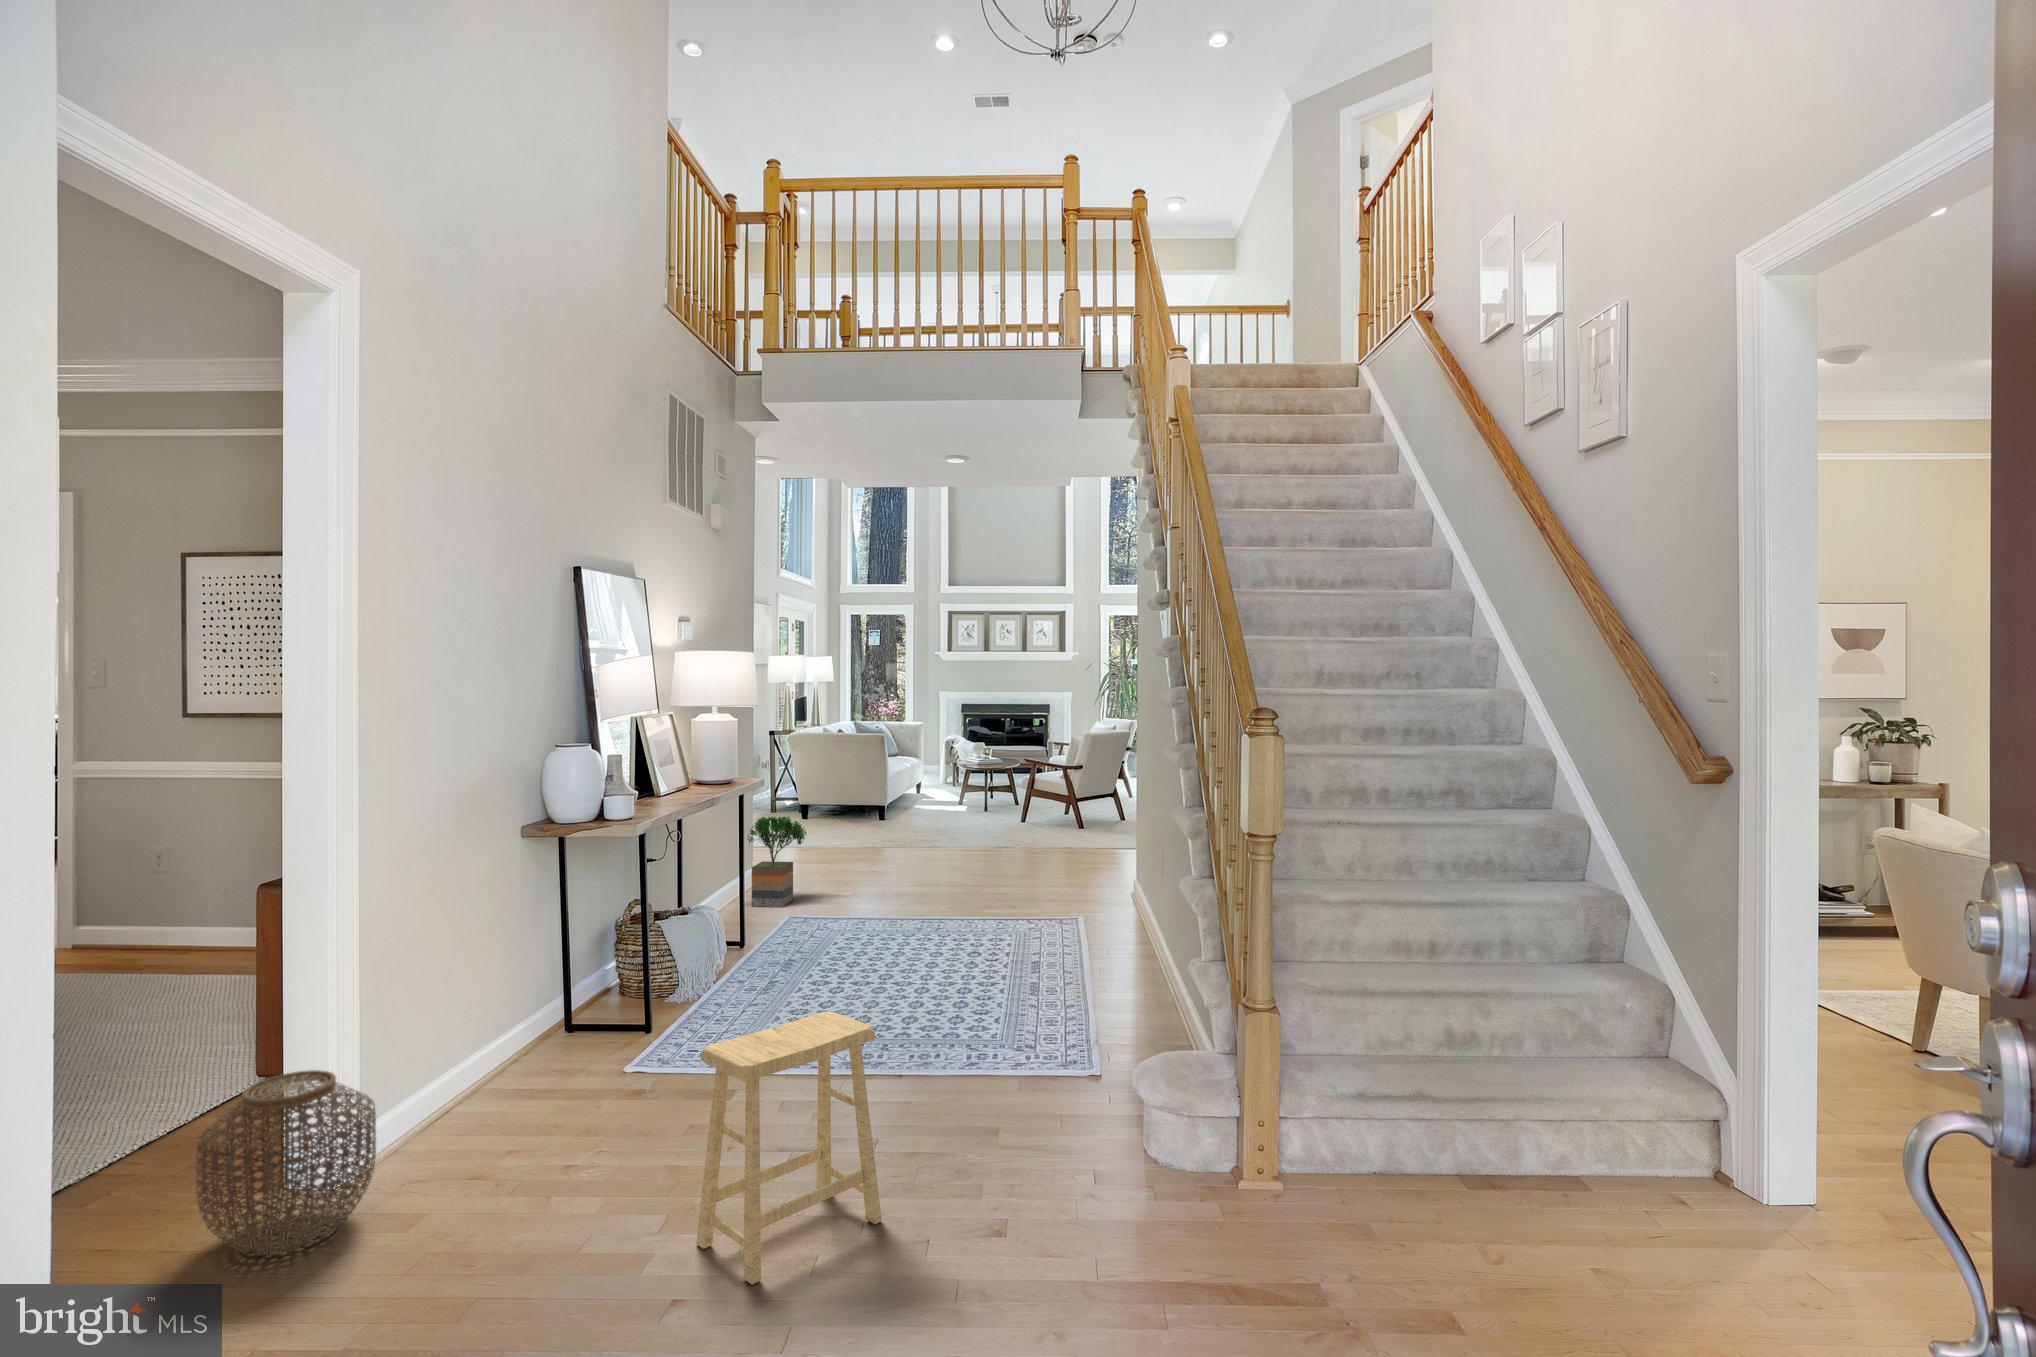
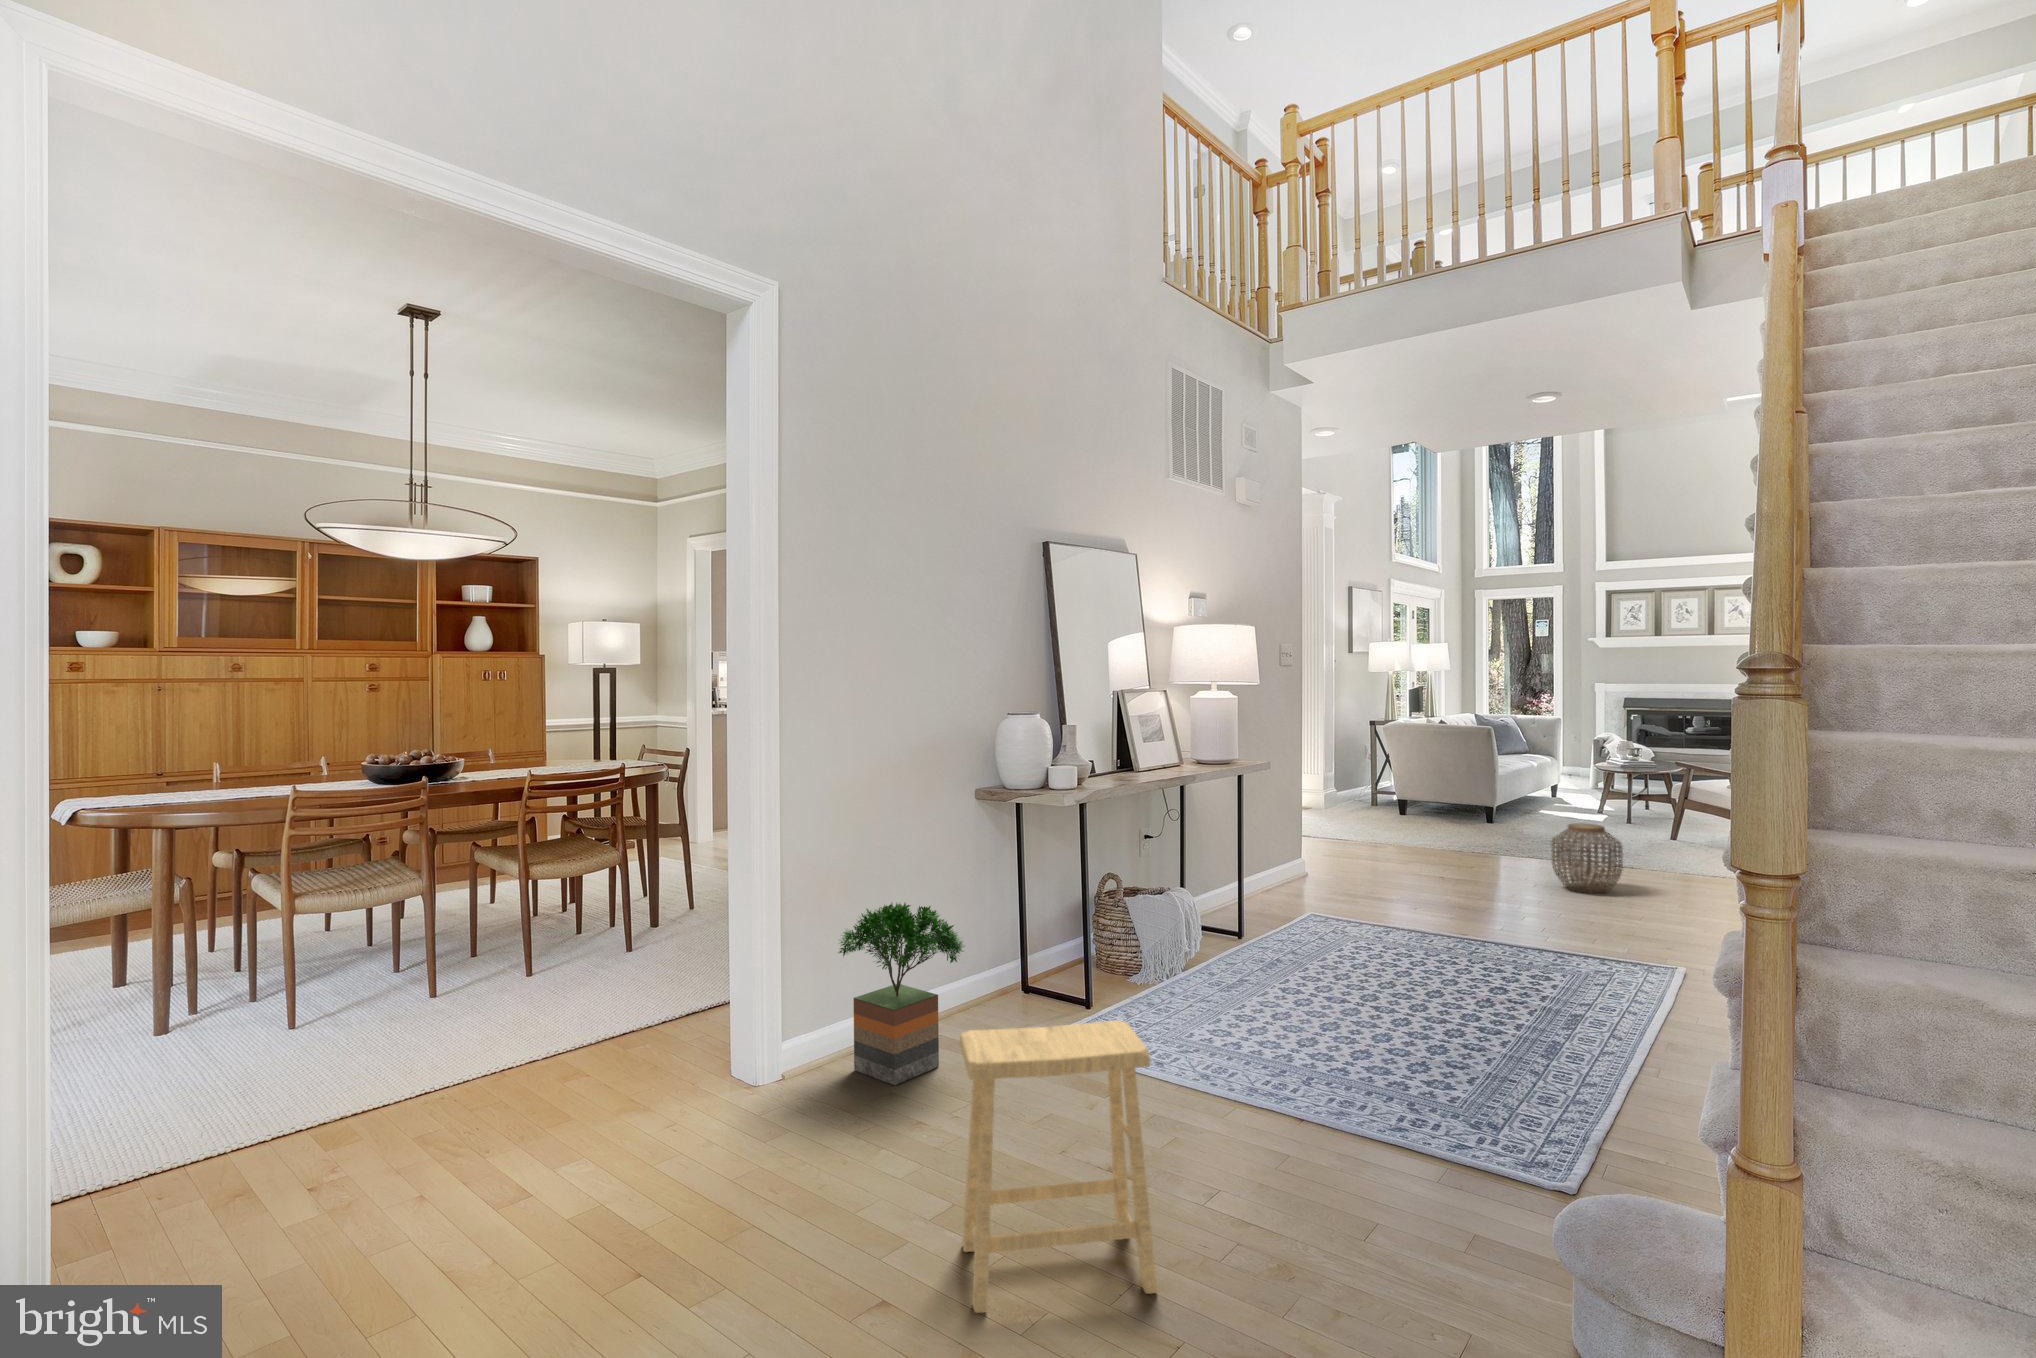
potted tree: present [747,816,806,907] -> present [838,903,965,1085]
woven basket: present [196,1070,376,1256] -> present [1552,823,1623,893]

